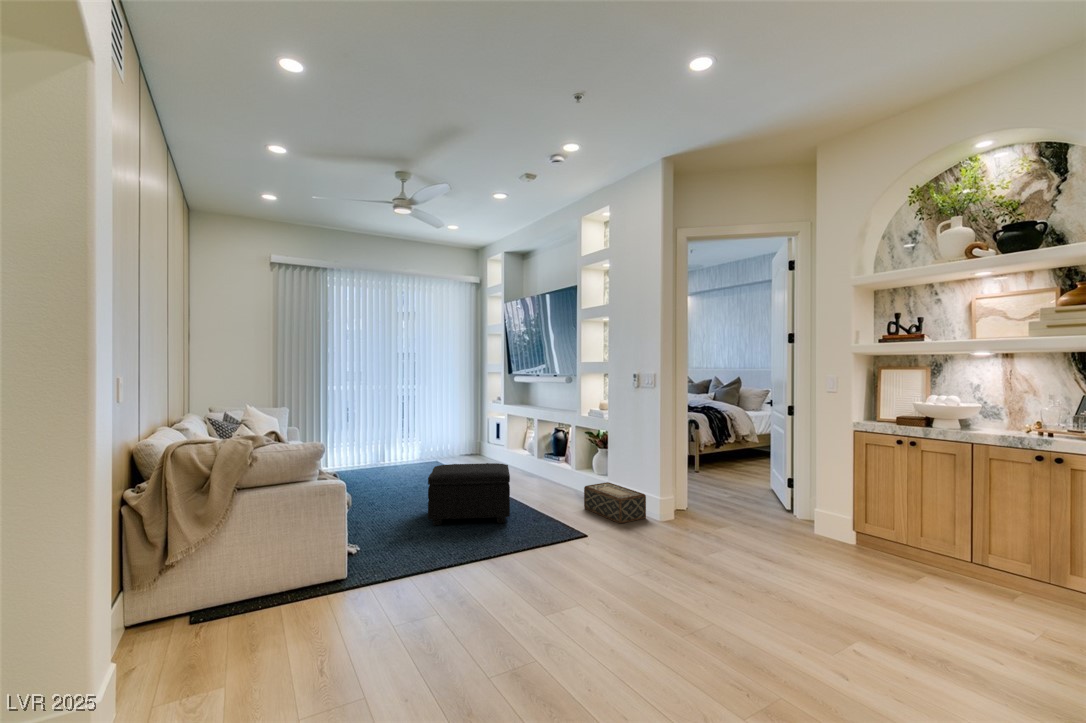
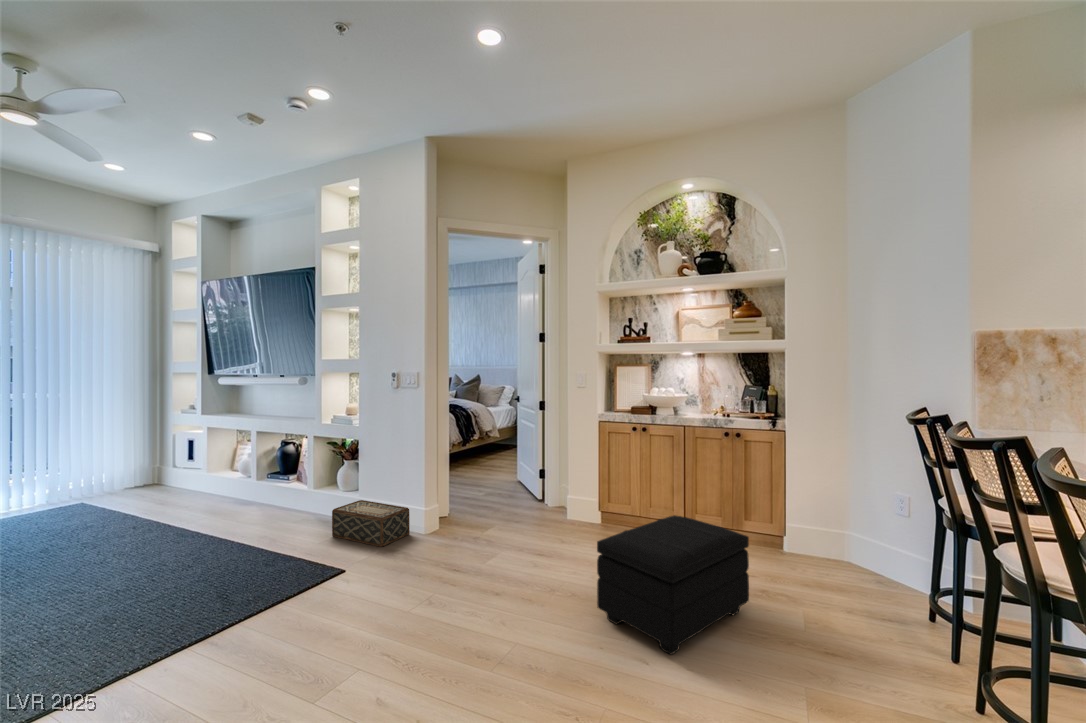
footstool: present [428,463,510,525] -> present [597,515,749,654]

